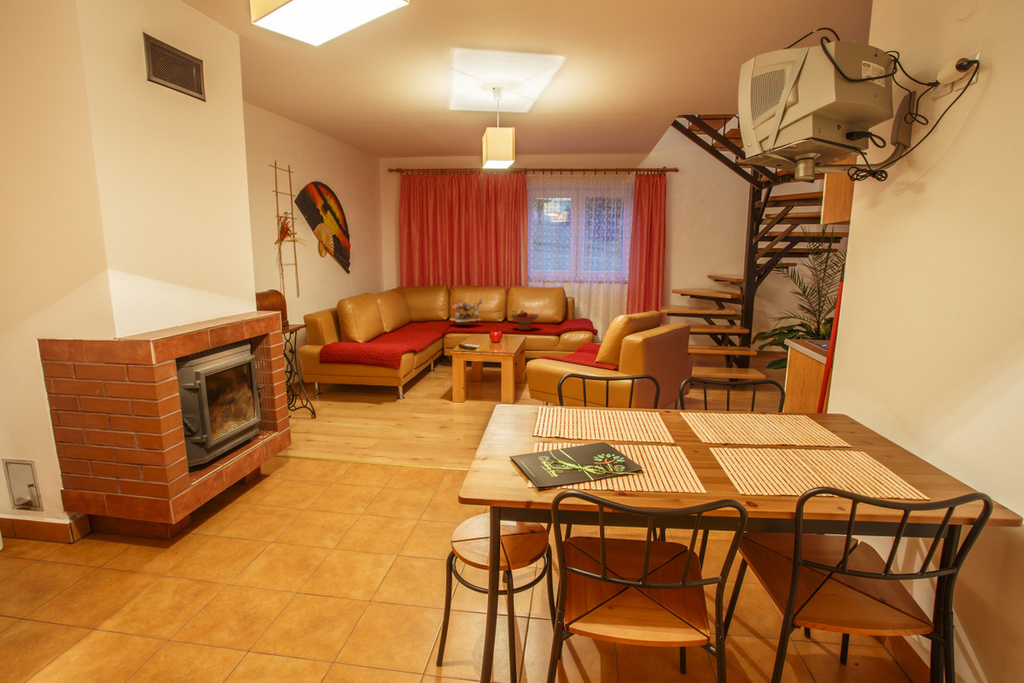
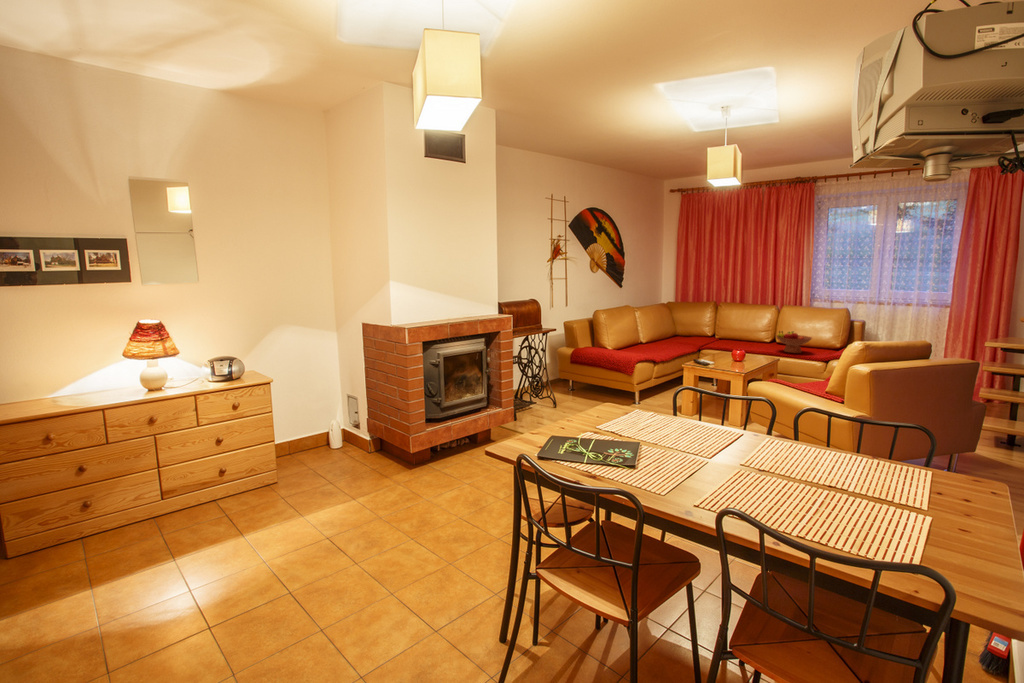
flower arrangement: present [450,300,482,324] -> none [711,316,749,342]

